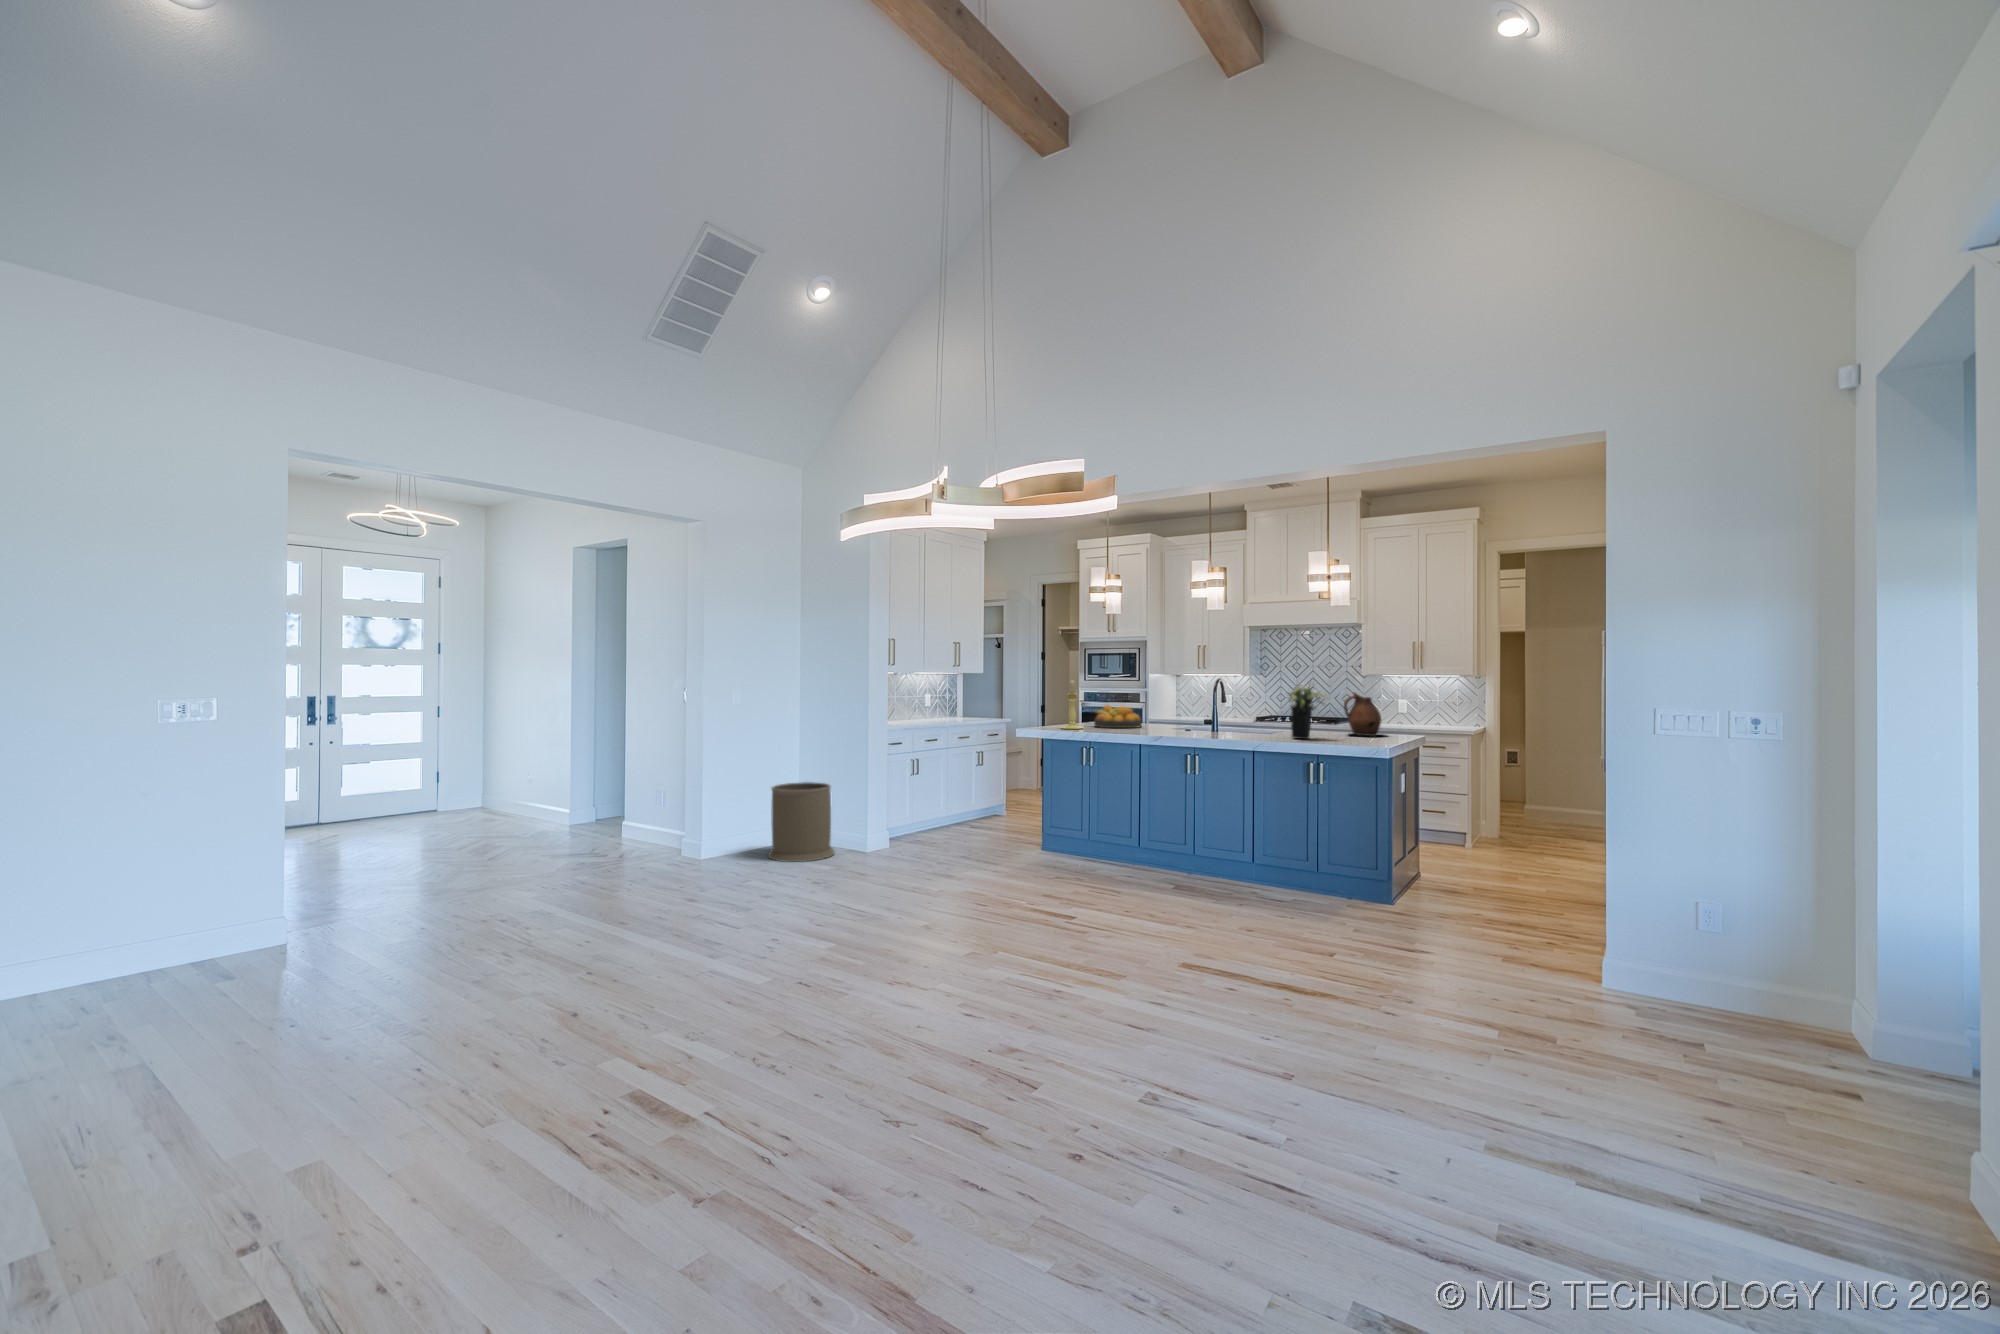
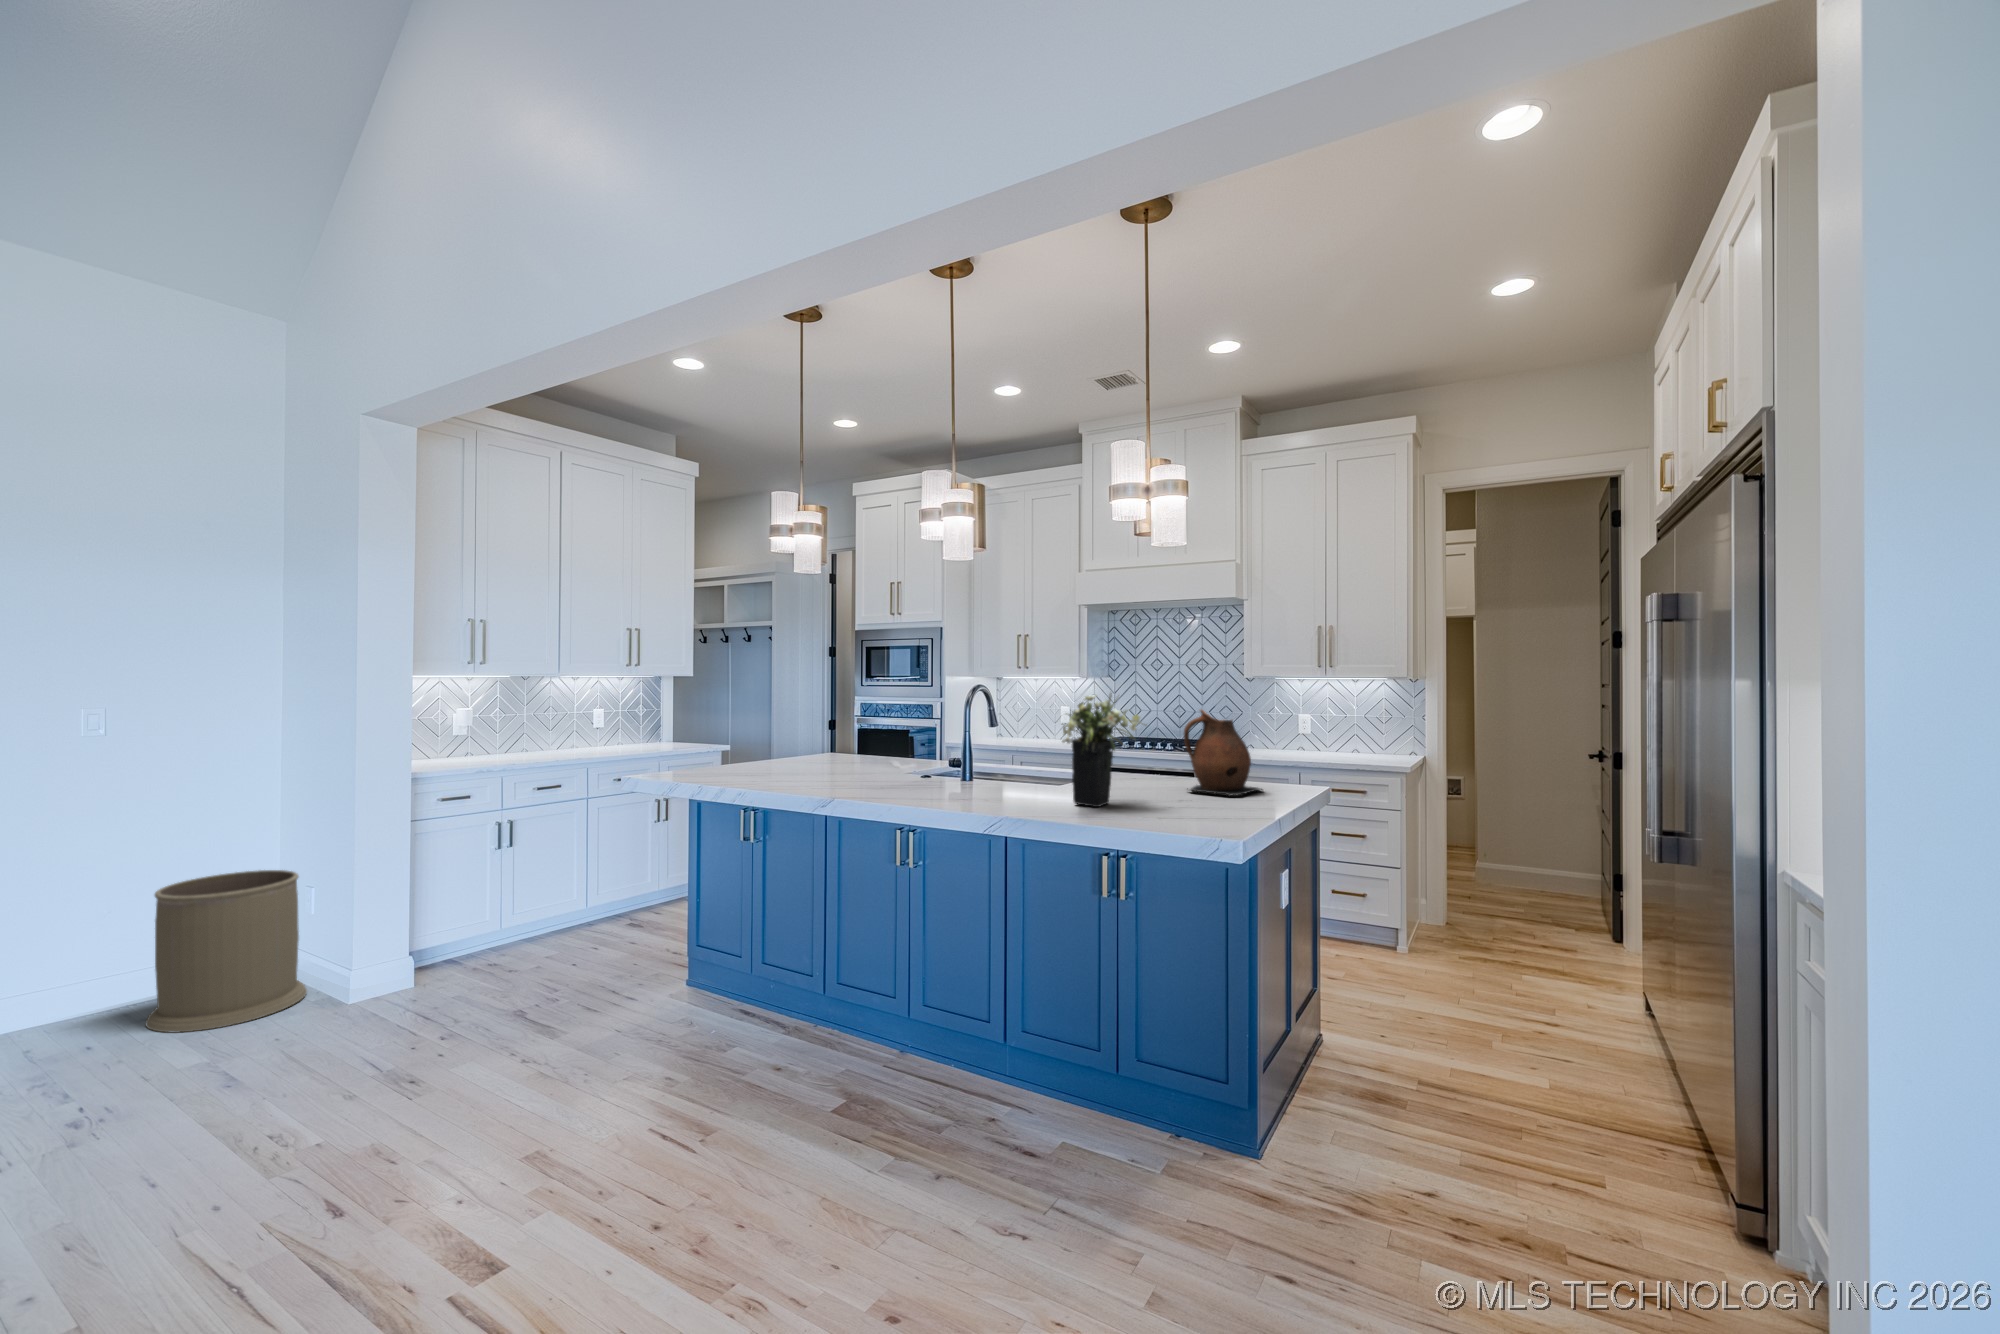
candle holder: present [1061,680,1084,729] -> none [701,687,746,776]
fruit bowl: present [1094,705,1142,728] -> none [776,730,861,772]

